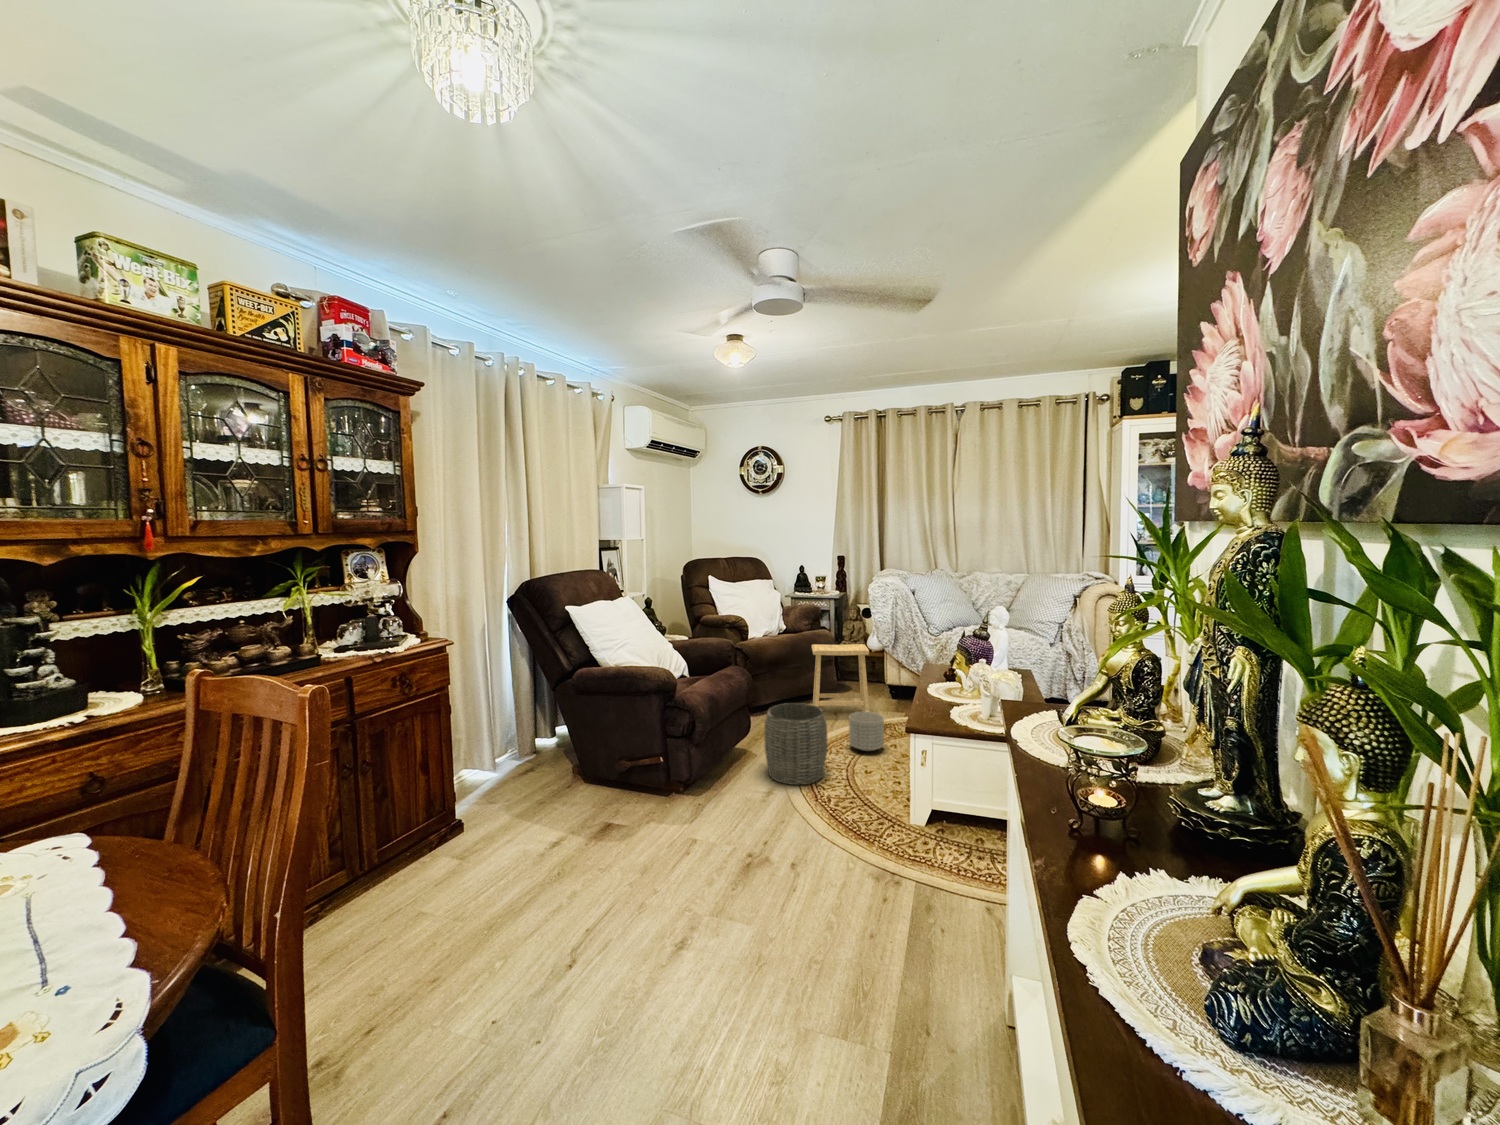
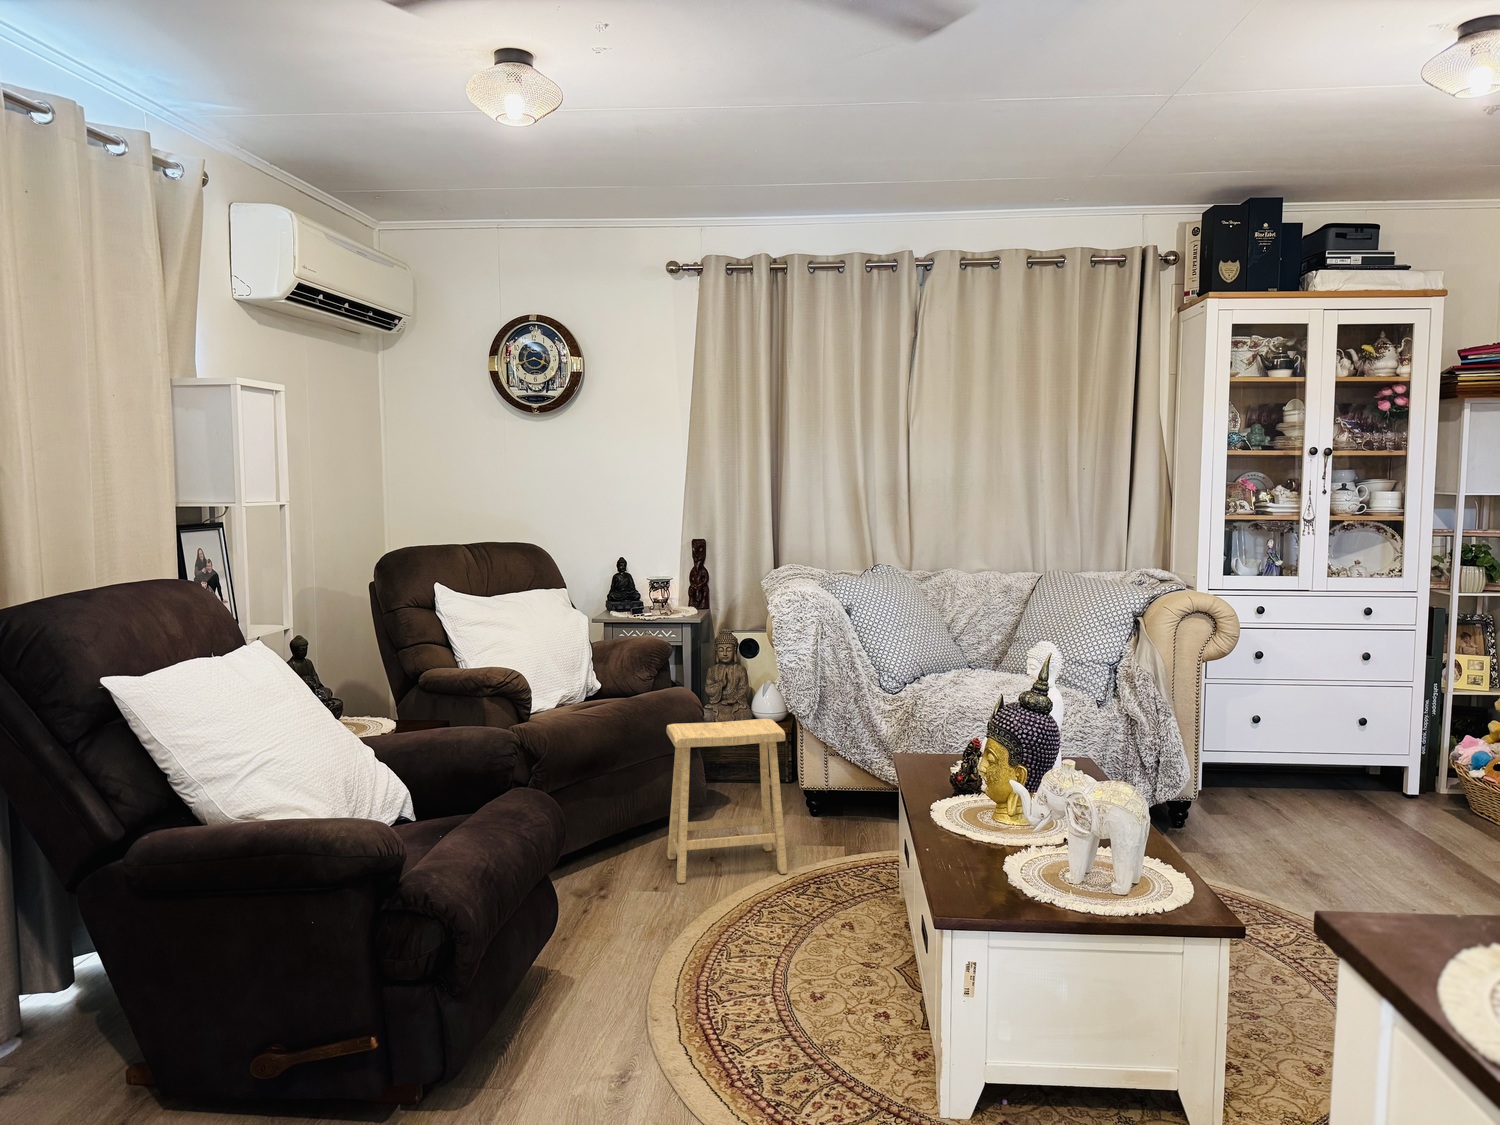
woven basket: present [764,703,828,785] -> none [600,862,735,1048]
planter: present [849,712,884,751] -> none [763,861,832,945]

